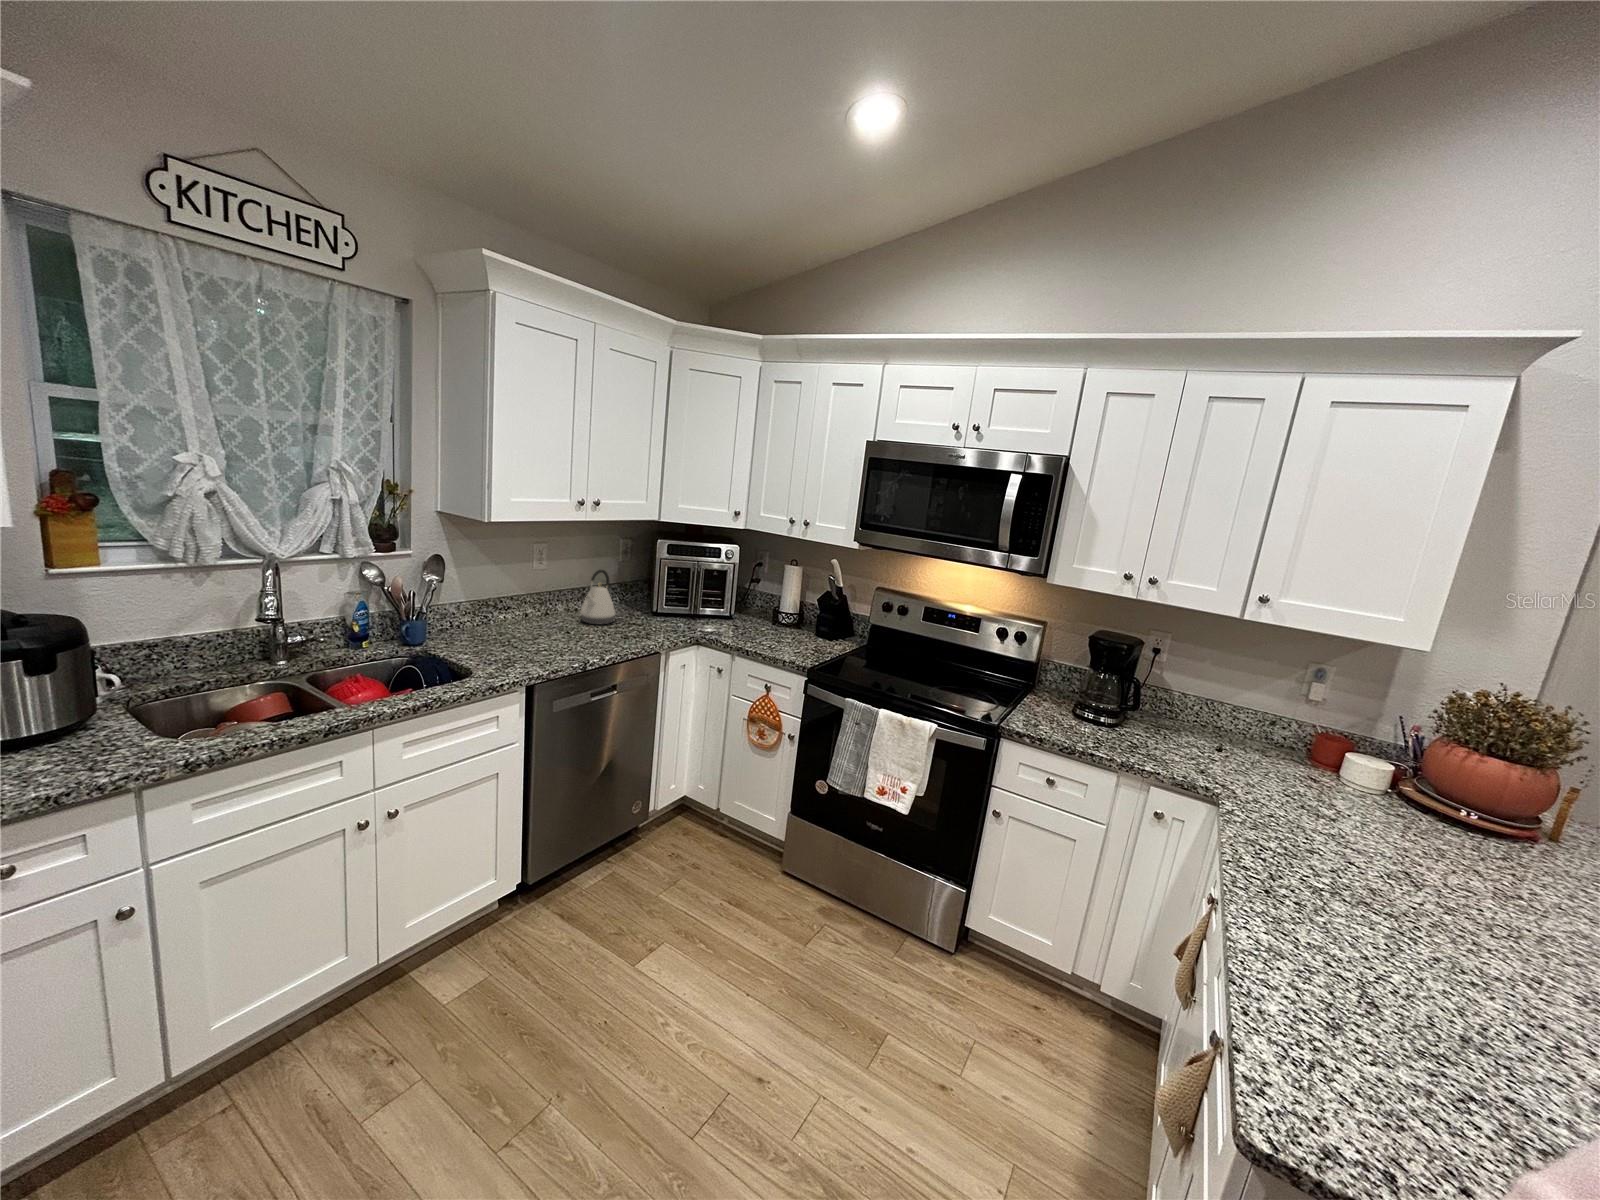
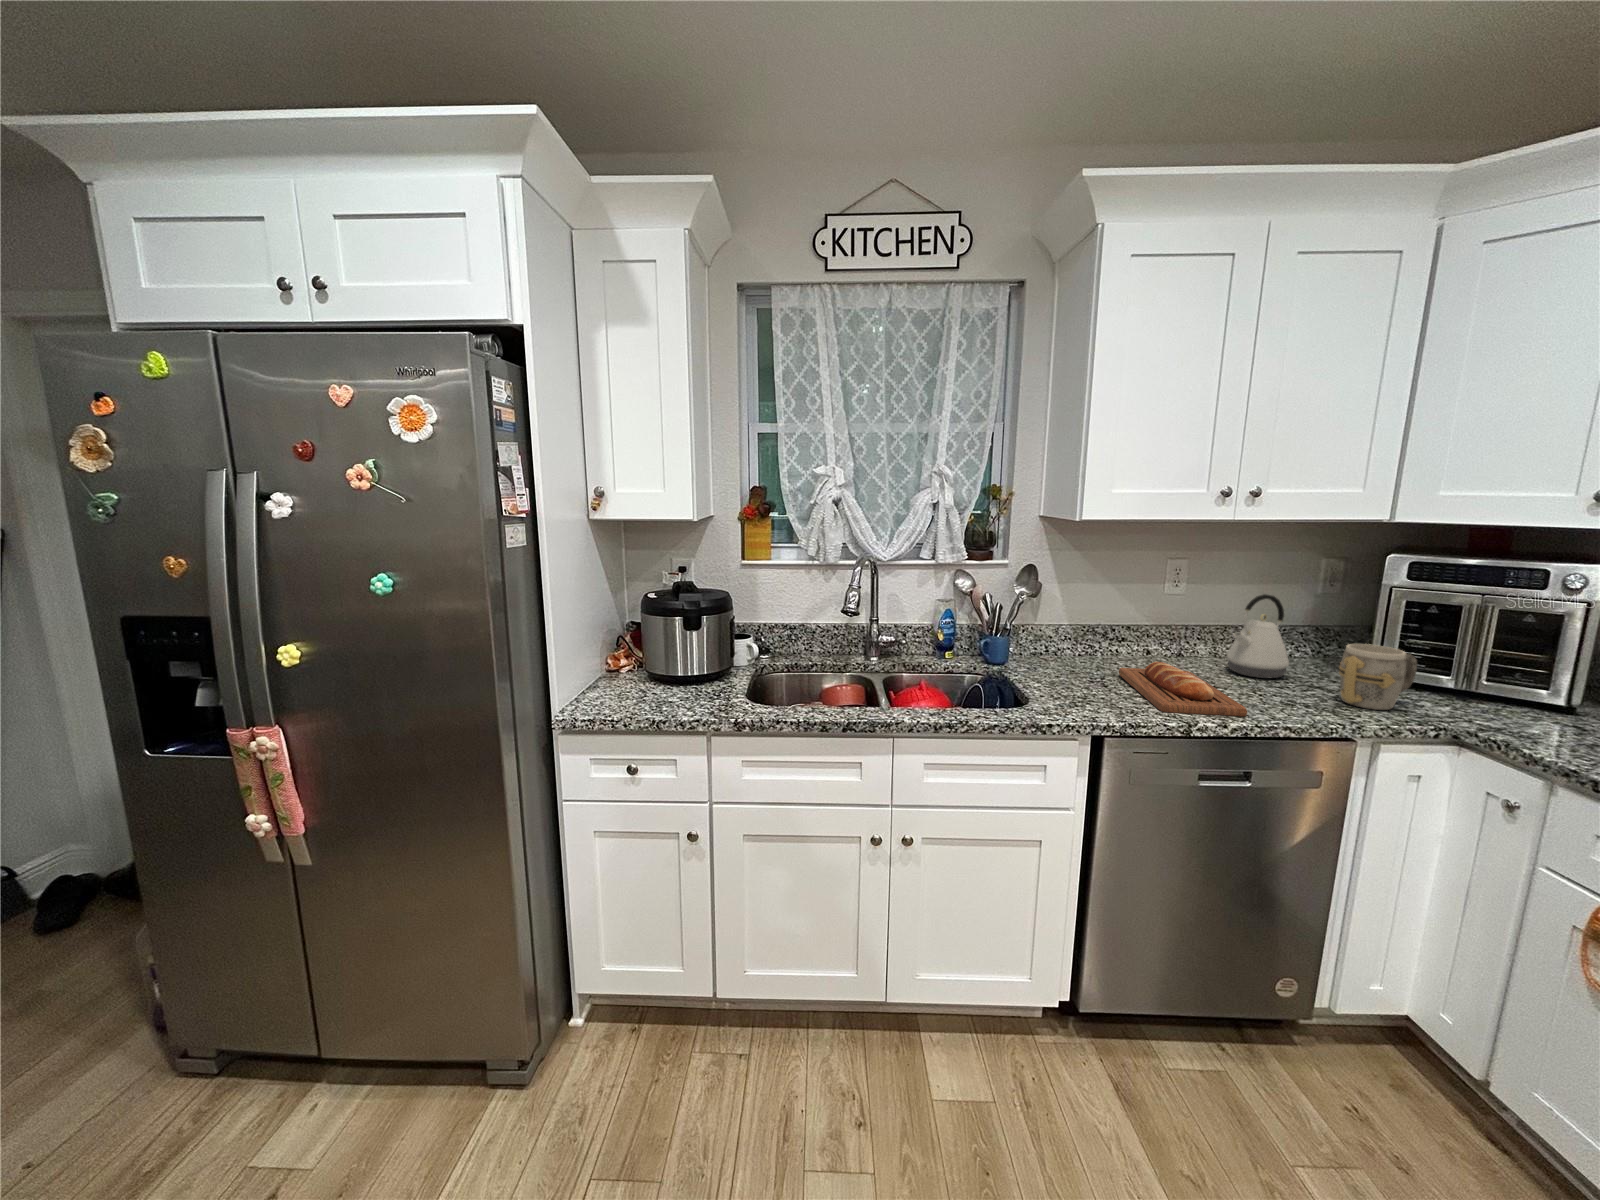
mug: none [644,597,676,634] -> present [1339,644,1417,710]
bread loaf: none [520,624,610,659] -> present [1119,662,1247,717]

